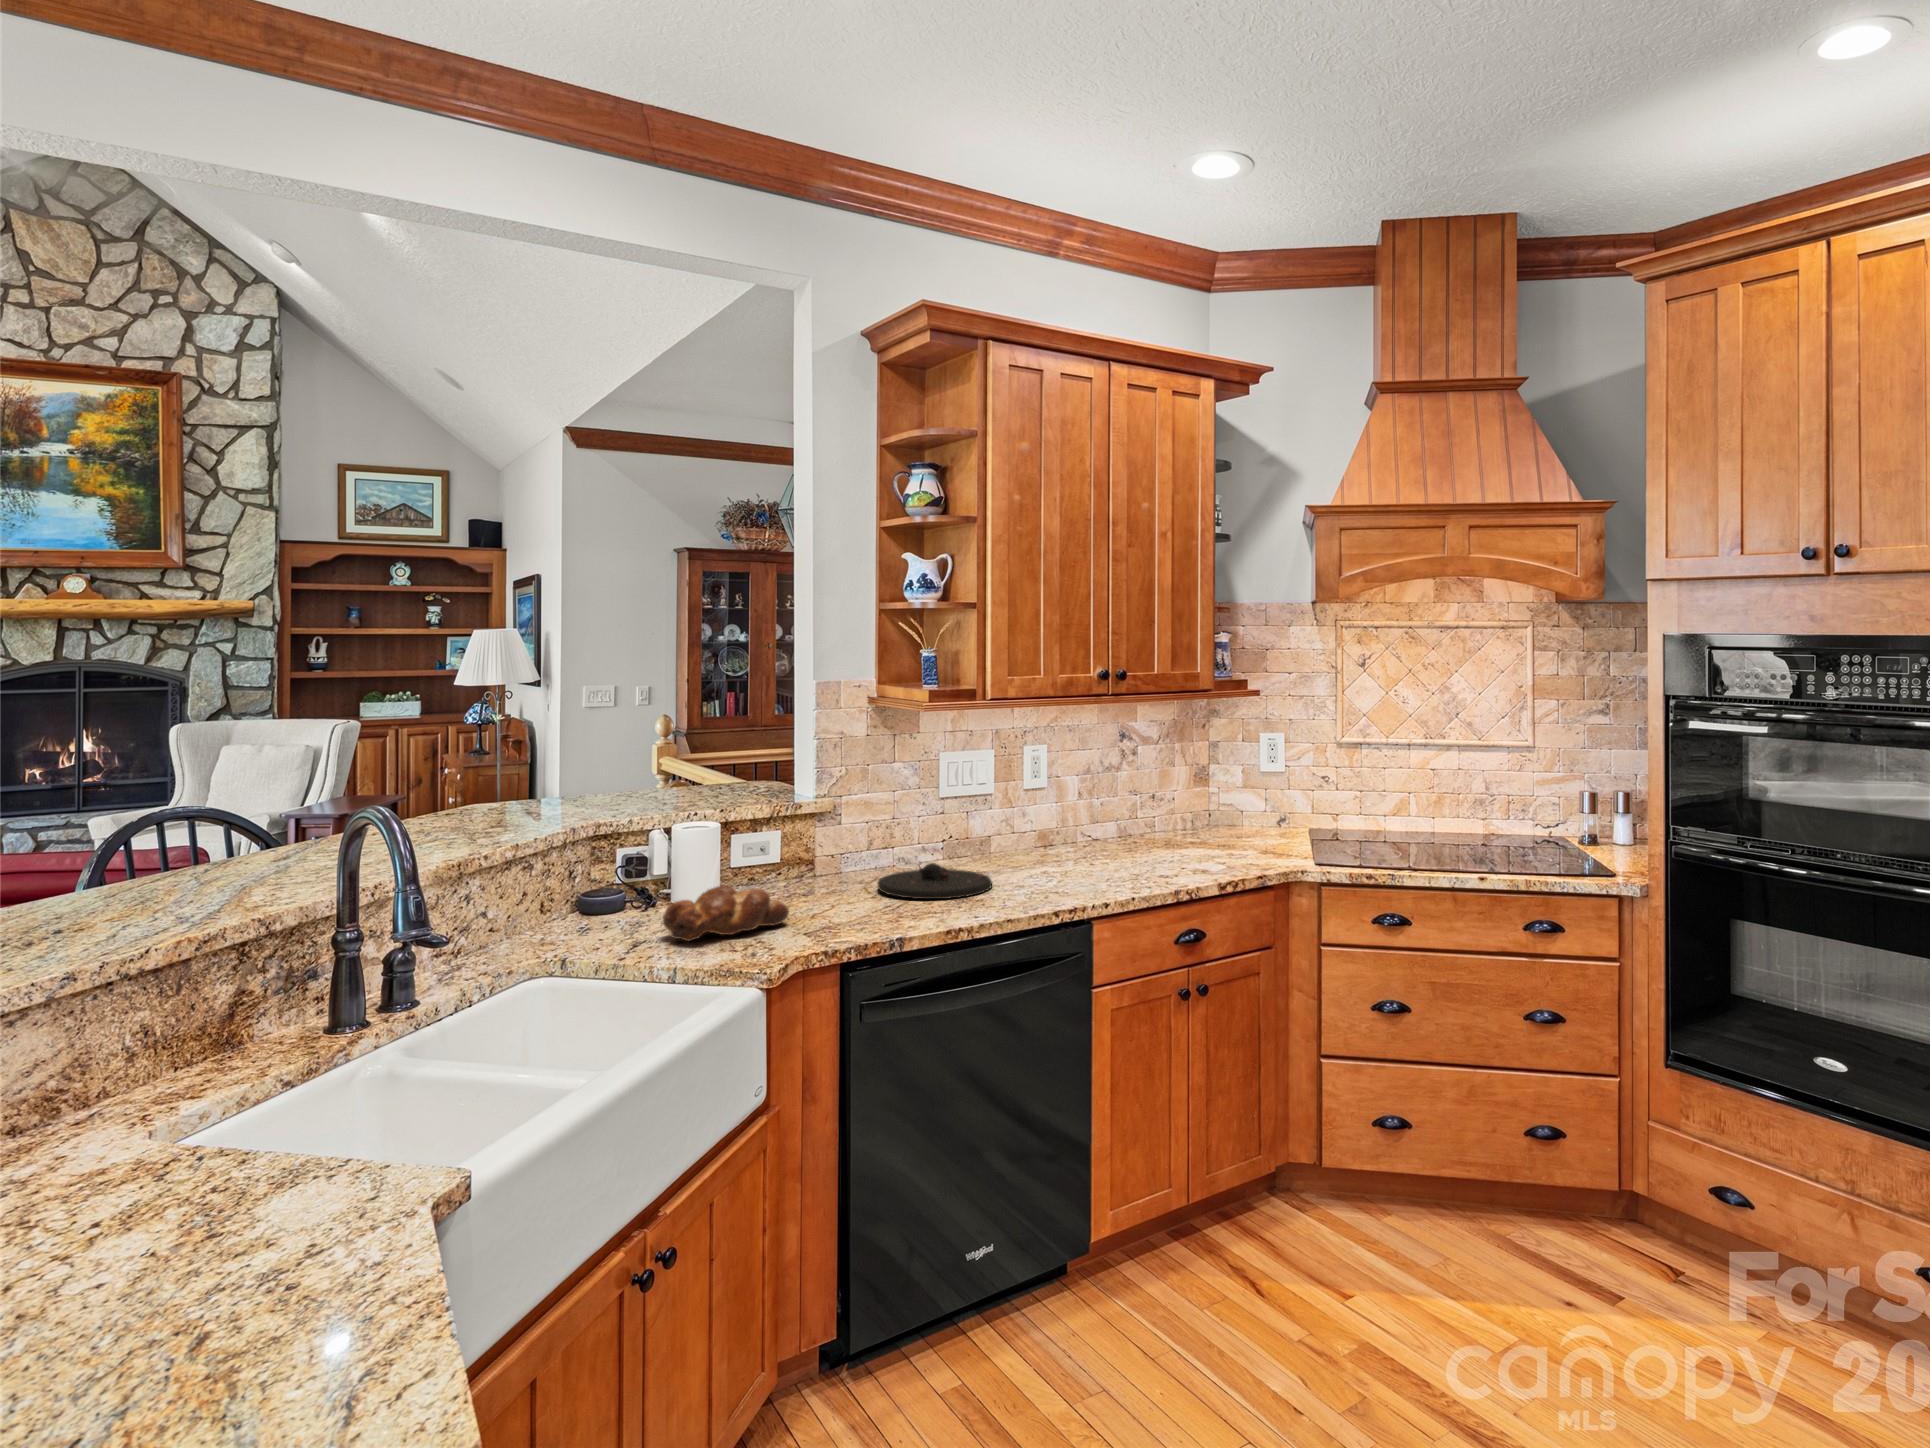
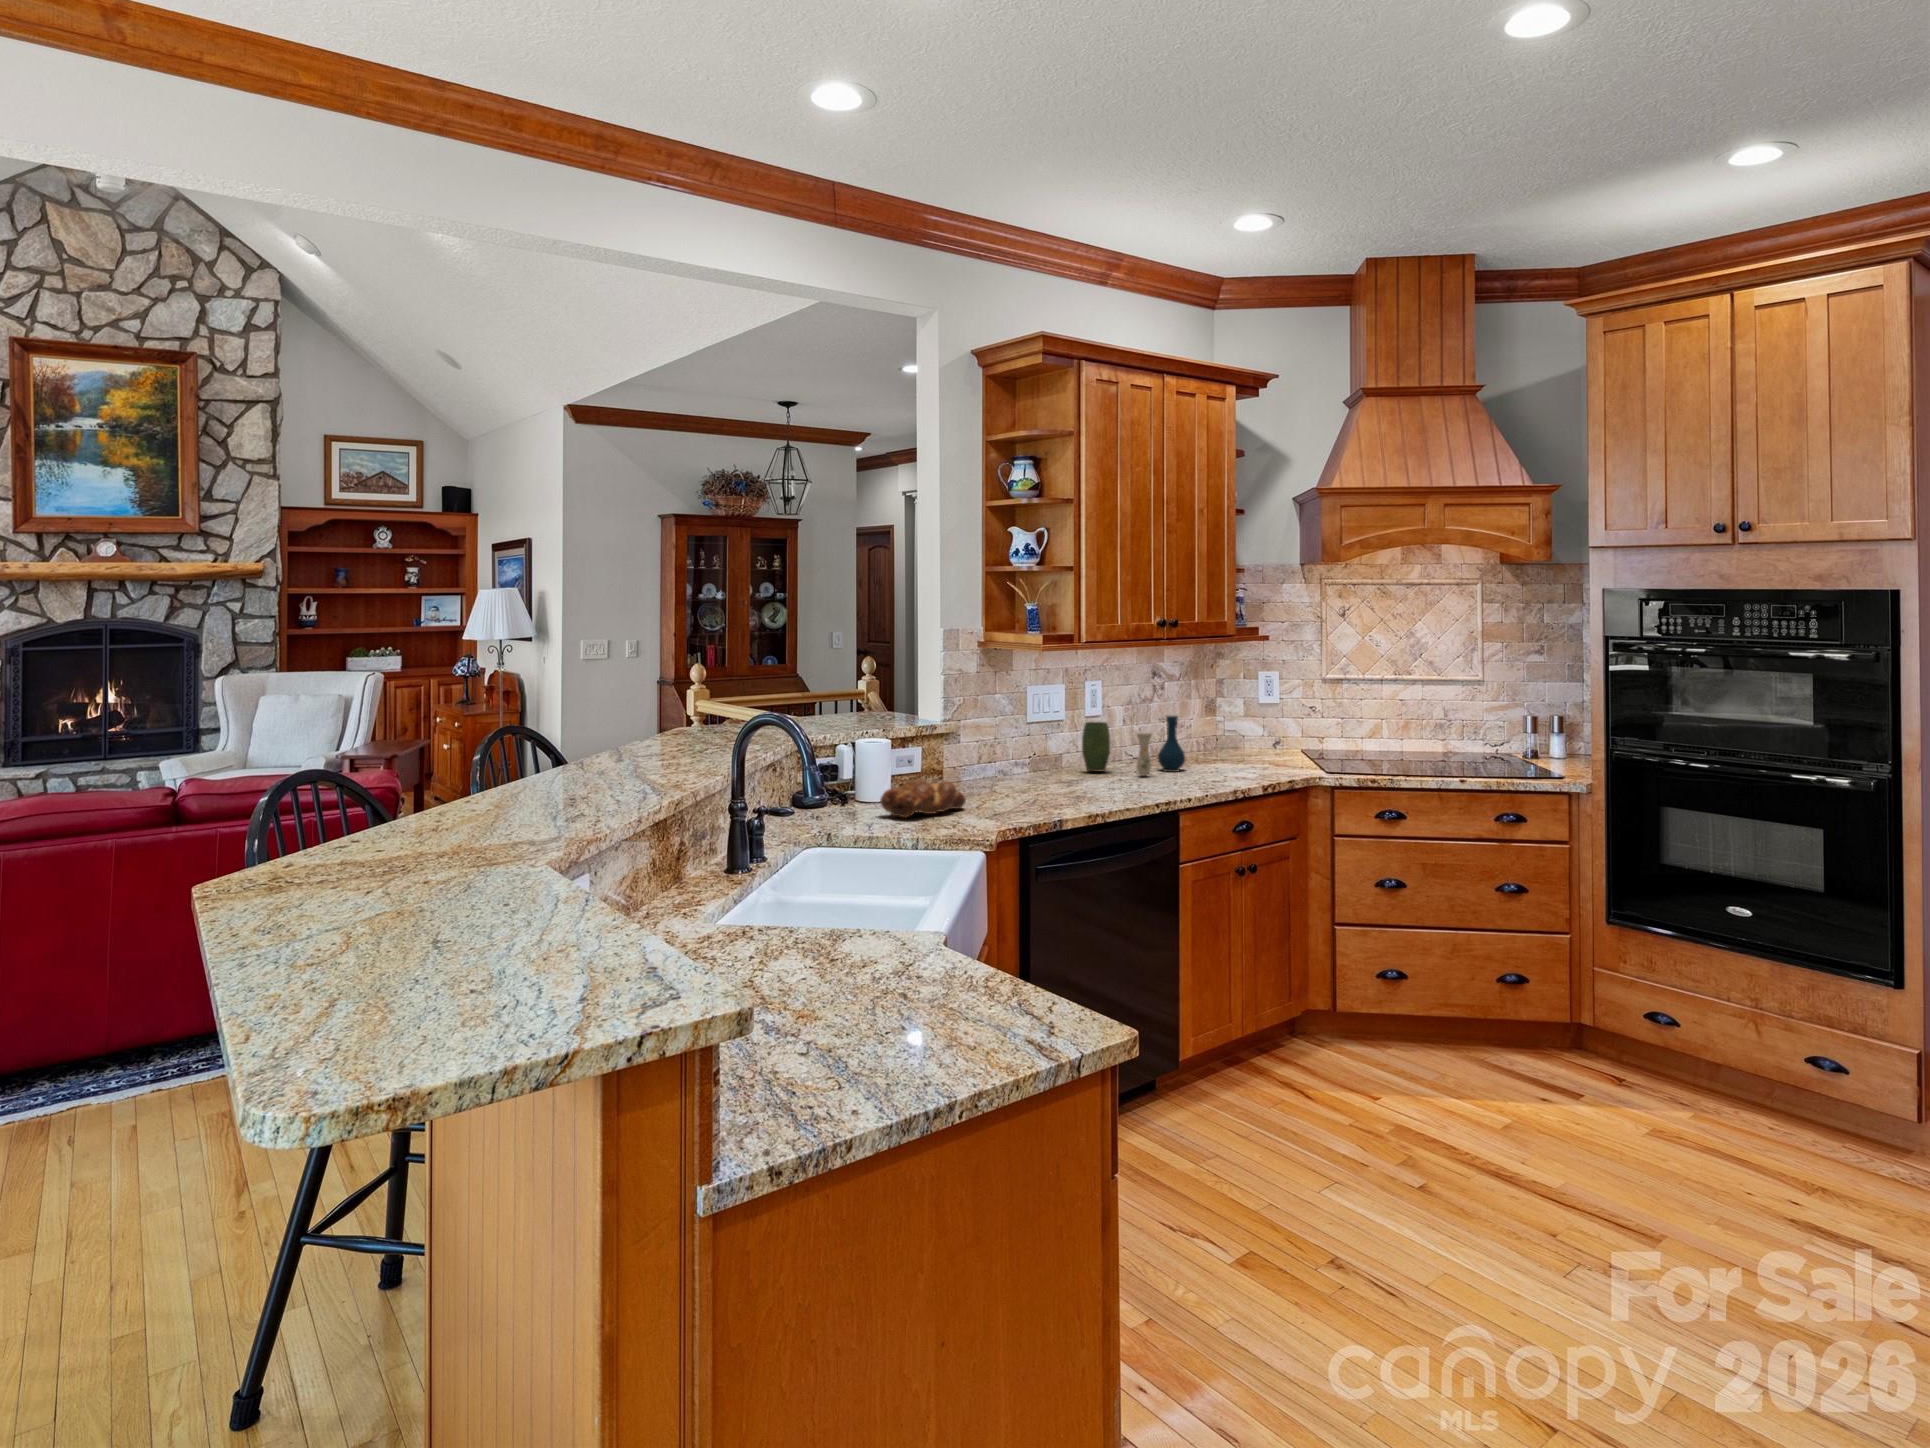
vase: none [1007,790,1137,869] -> present [1082,716,1185,776]
plate: present [878,863,992,899] -> none [1002,768,1093,794]

